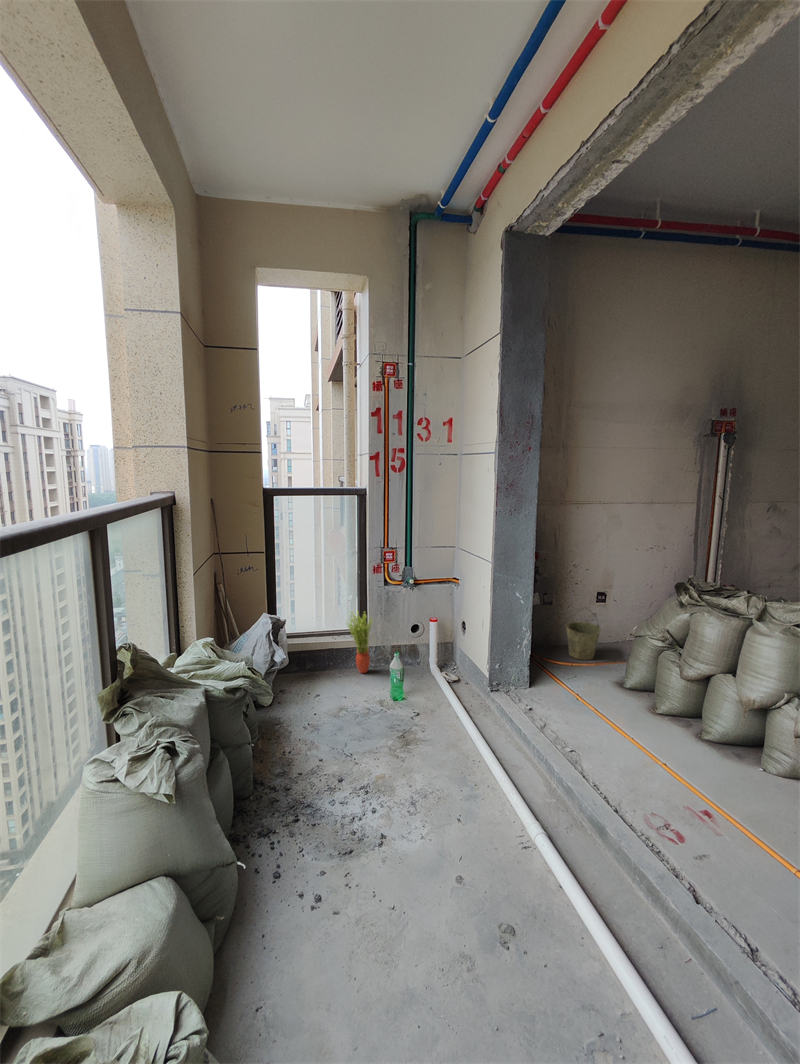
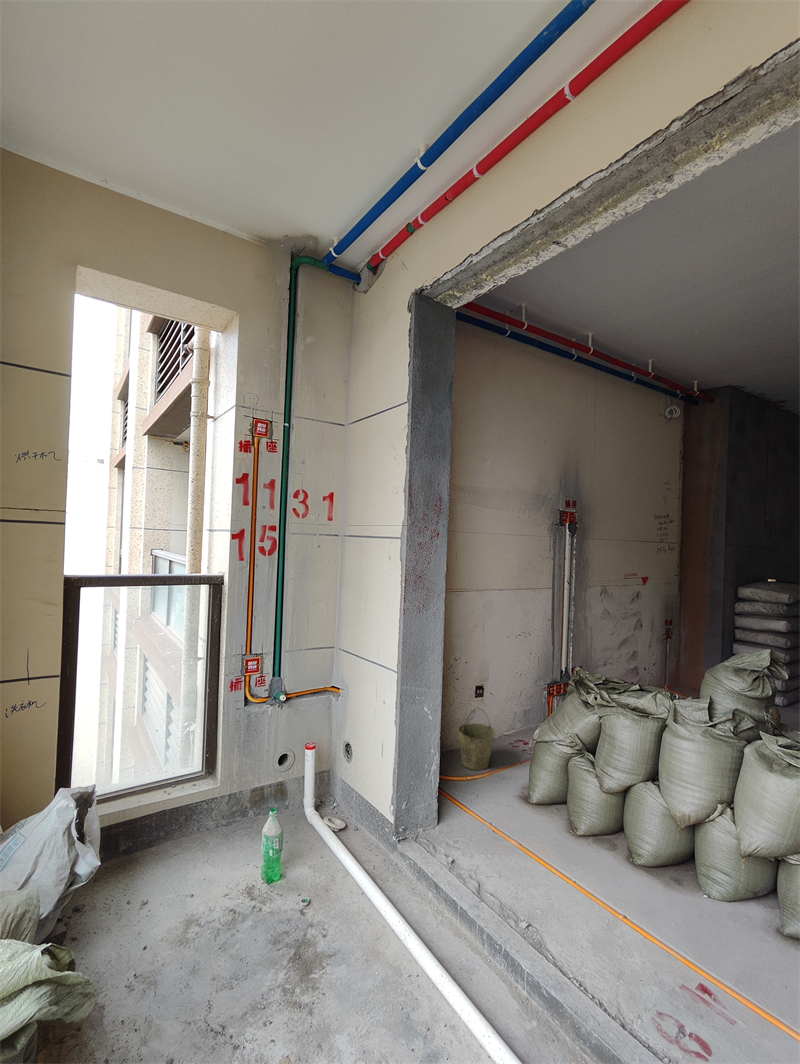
potted plant: present [347,611,373,673] -> none [186,745,229,839]

